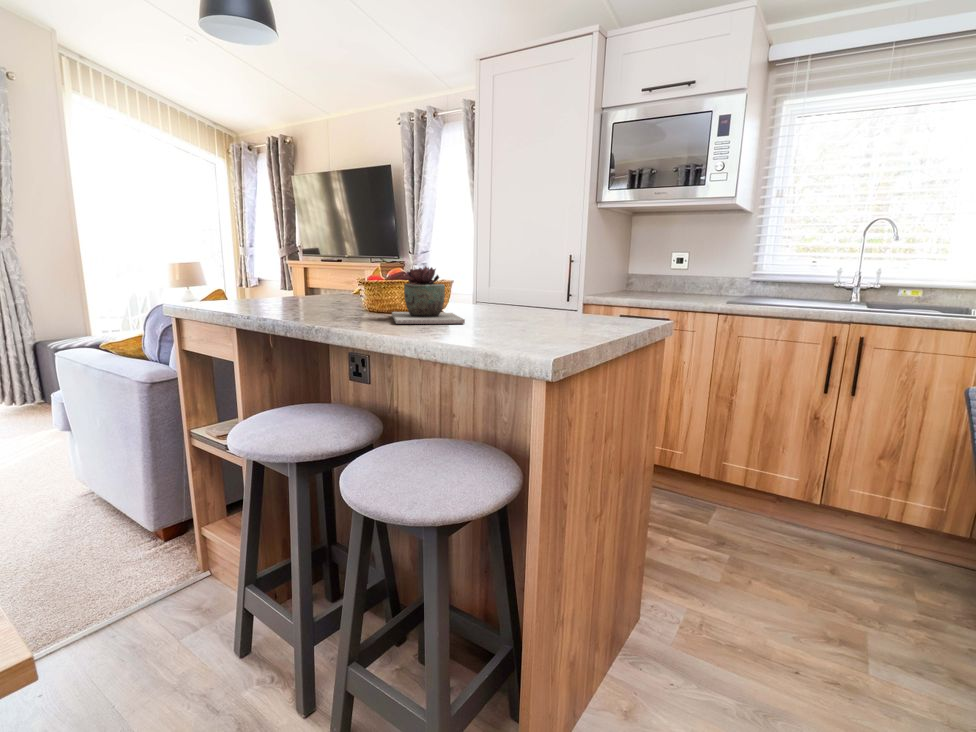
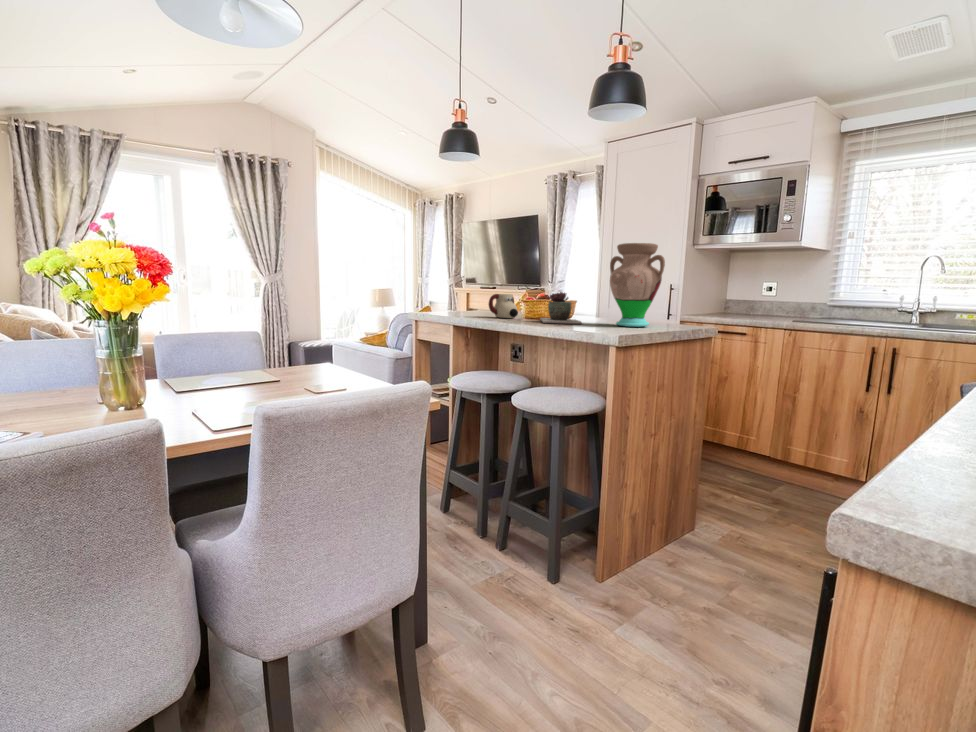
vase: none [509,175,607,328] -> present [610,243,665,327]
mug: none [298,270,353,313] -> present [489,294,518,318]

